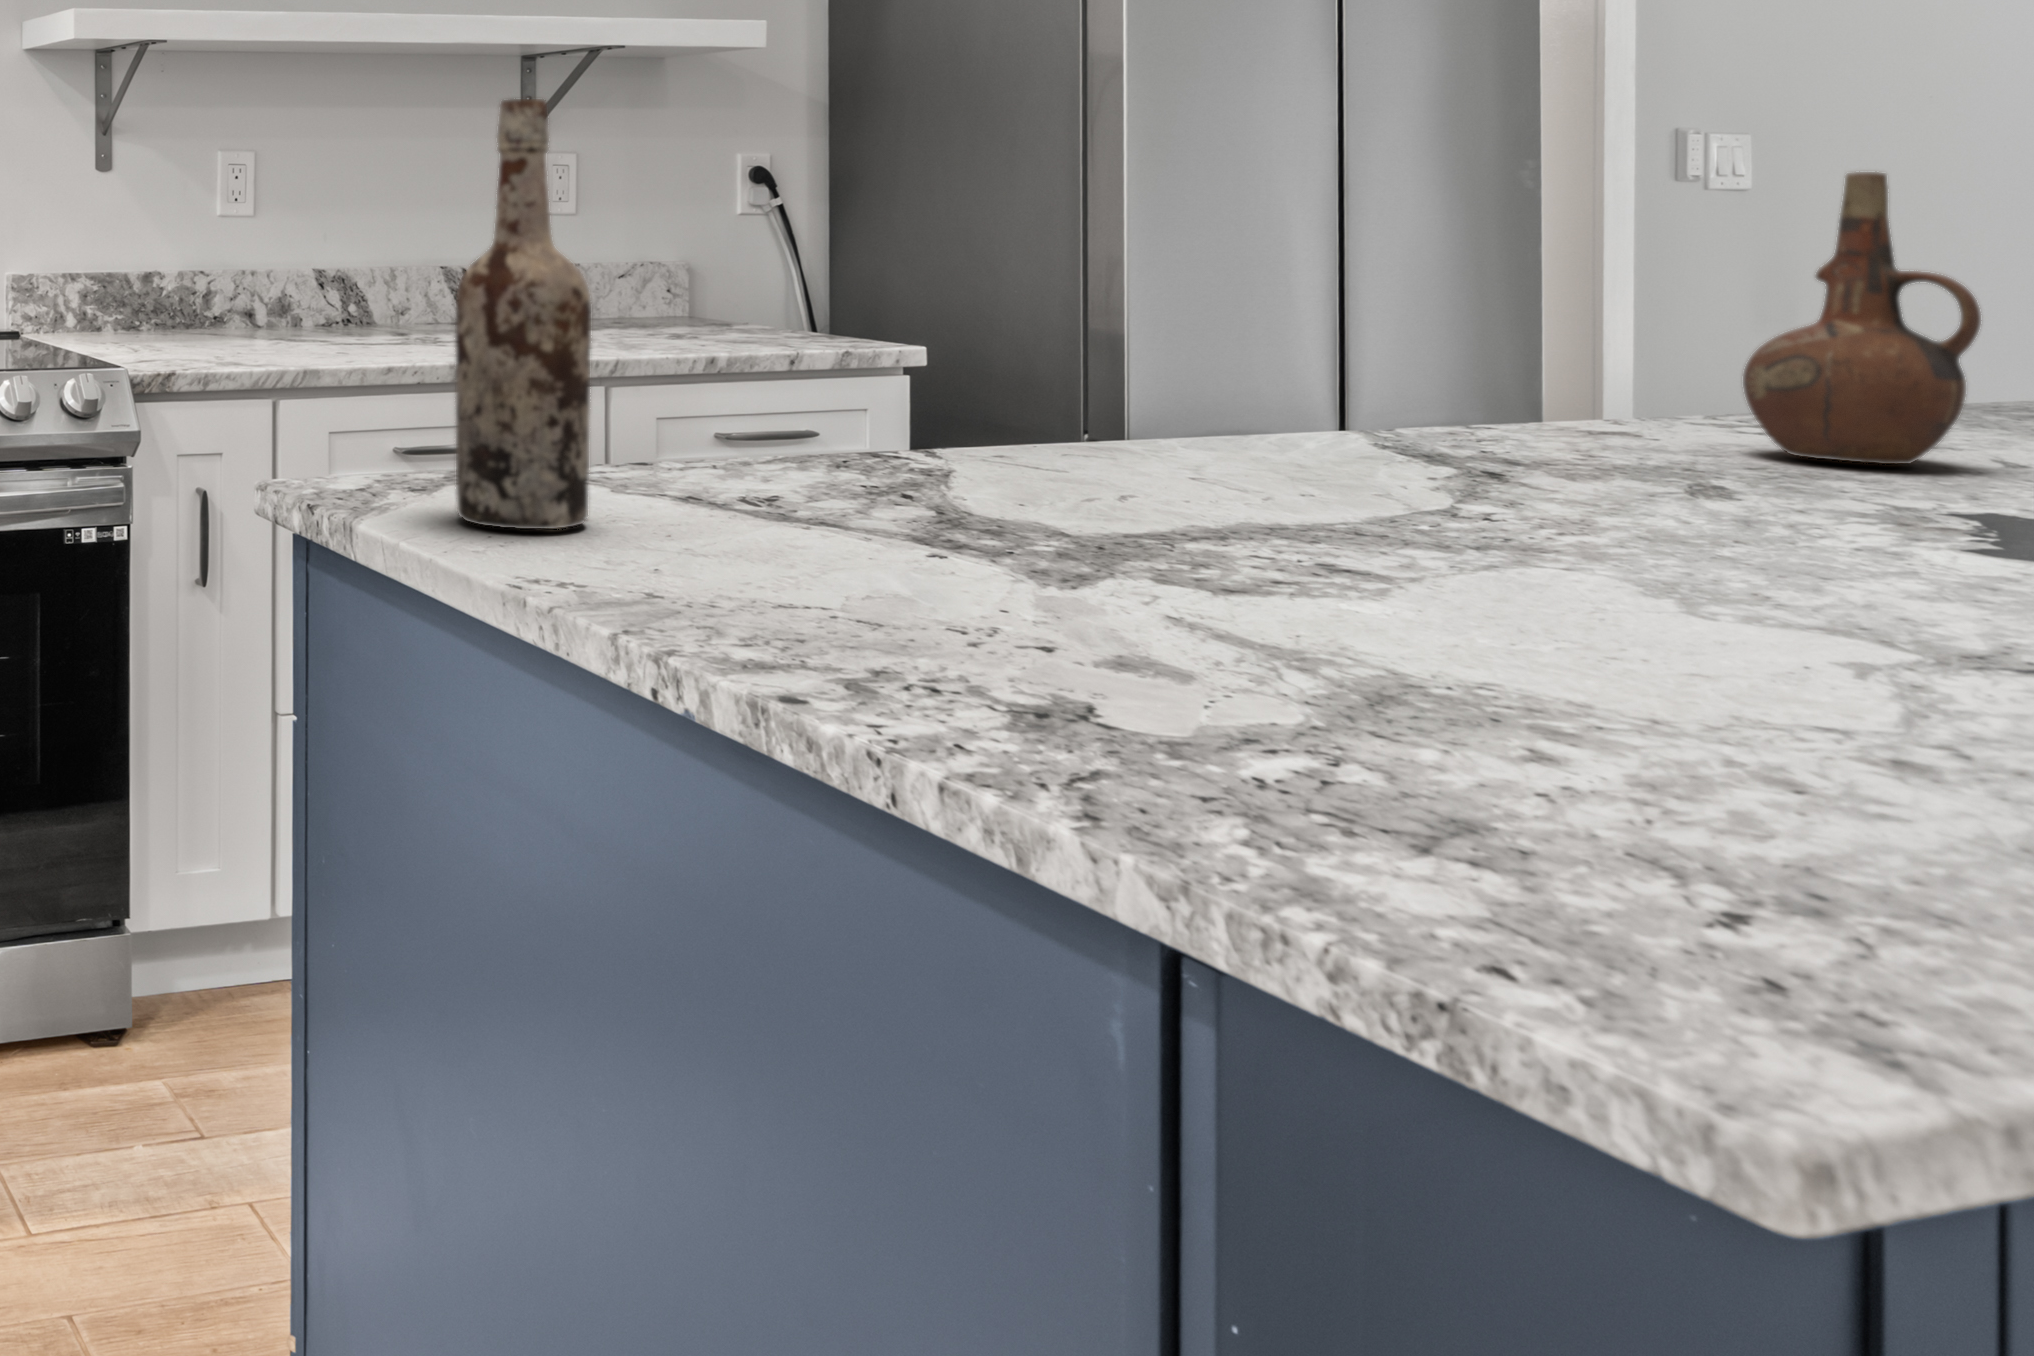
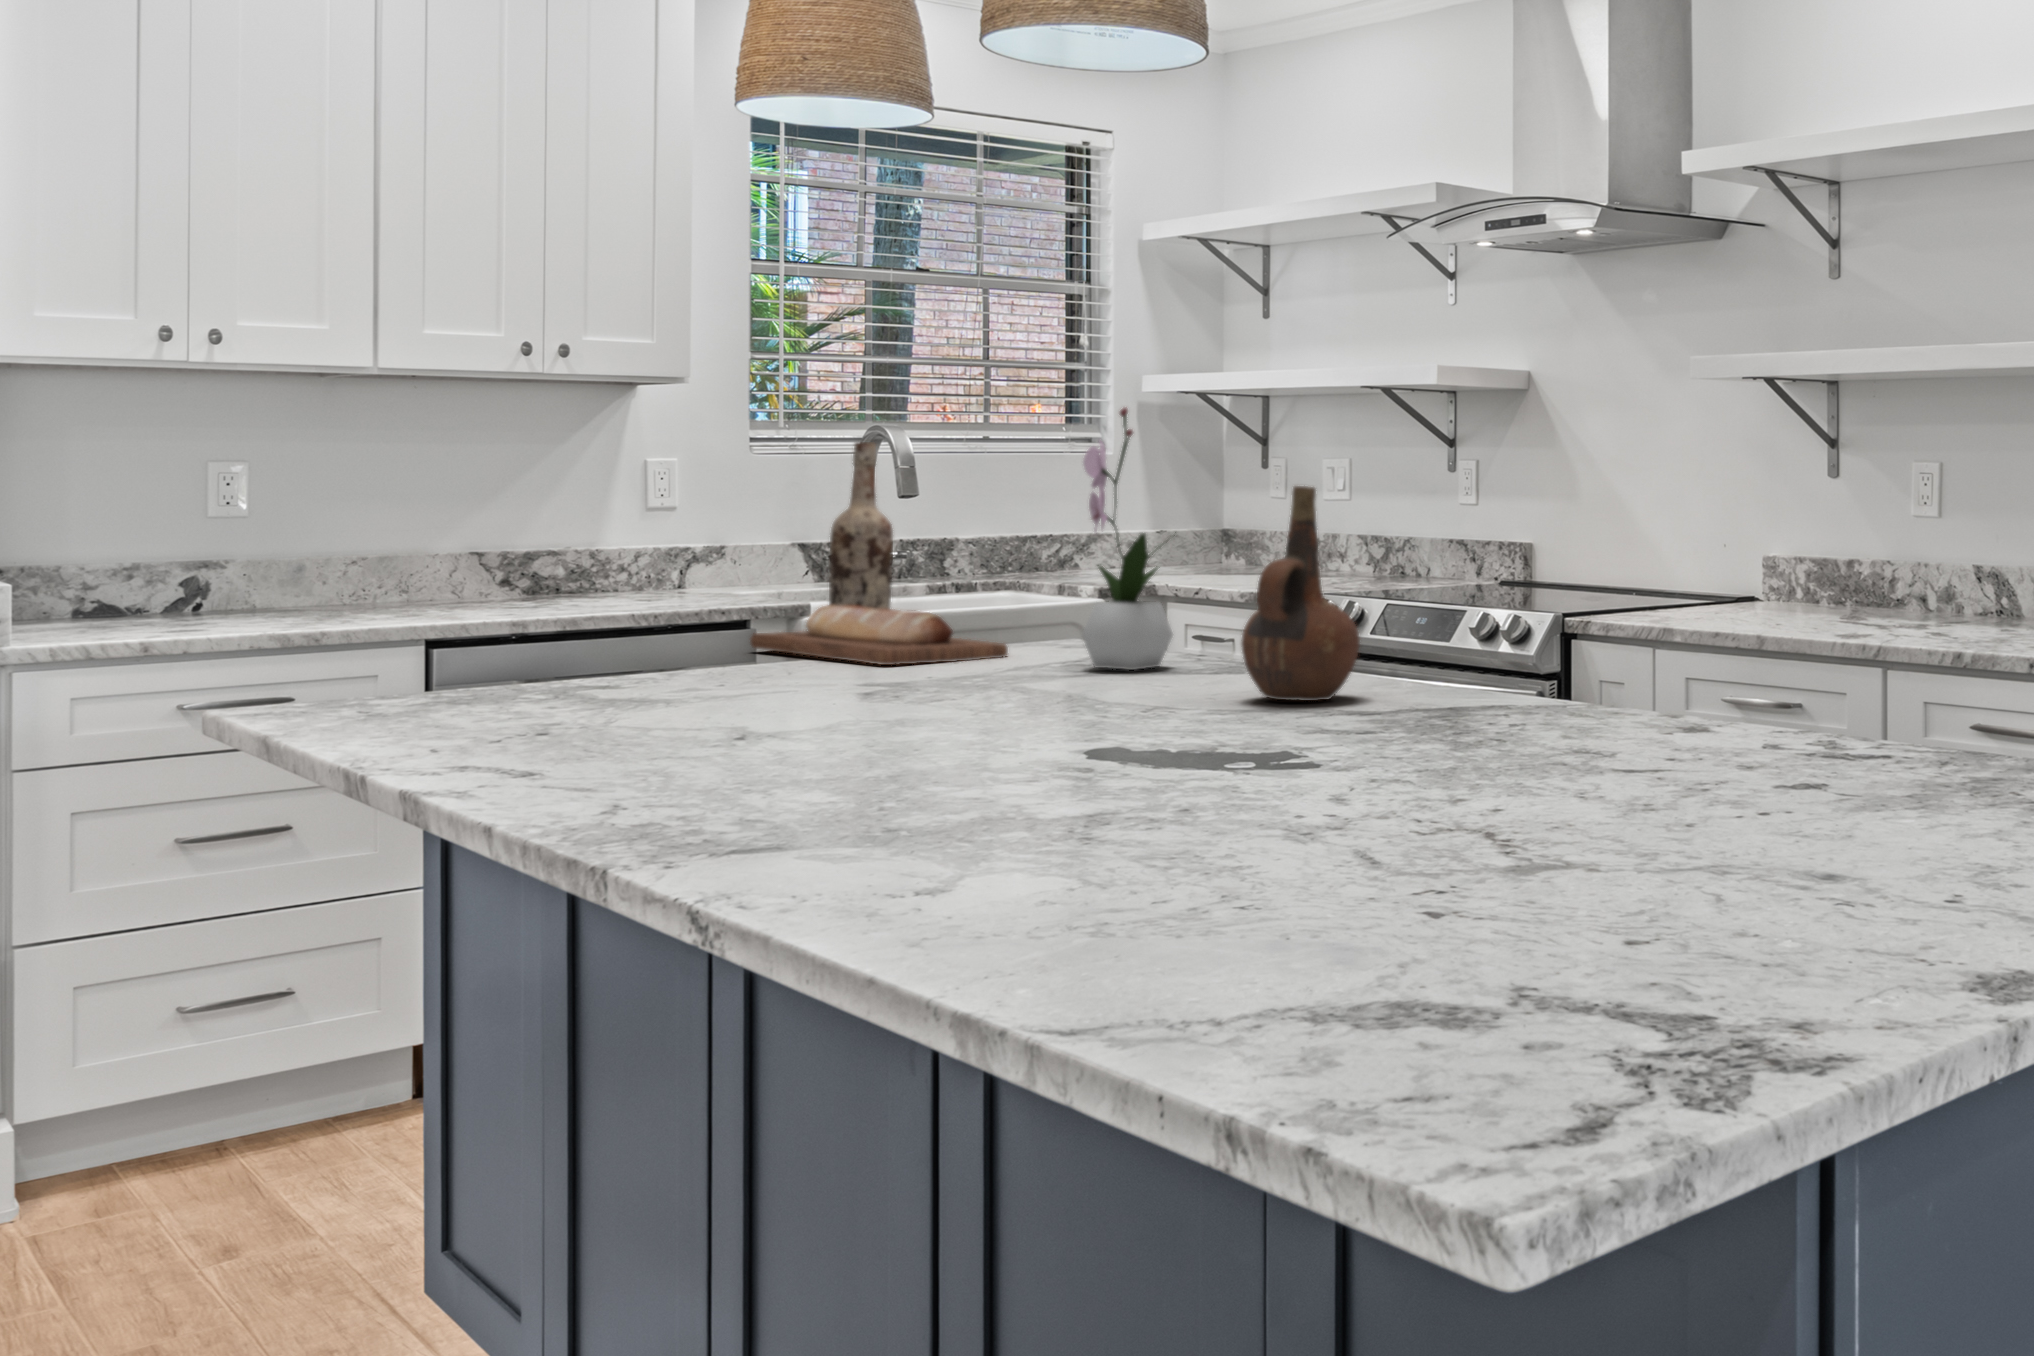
flower arrangement: none [1298,52,1484,480] -> present [1081,407,1176,670]
bread loaf: none [811,434,1408,572] -> present [750,605,1008,665]

